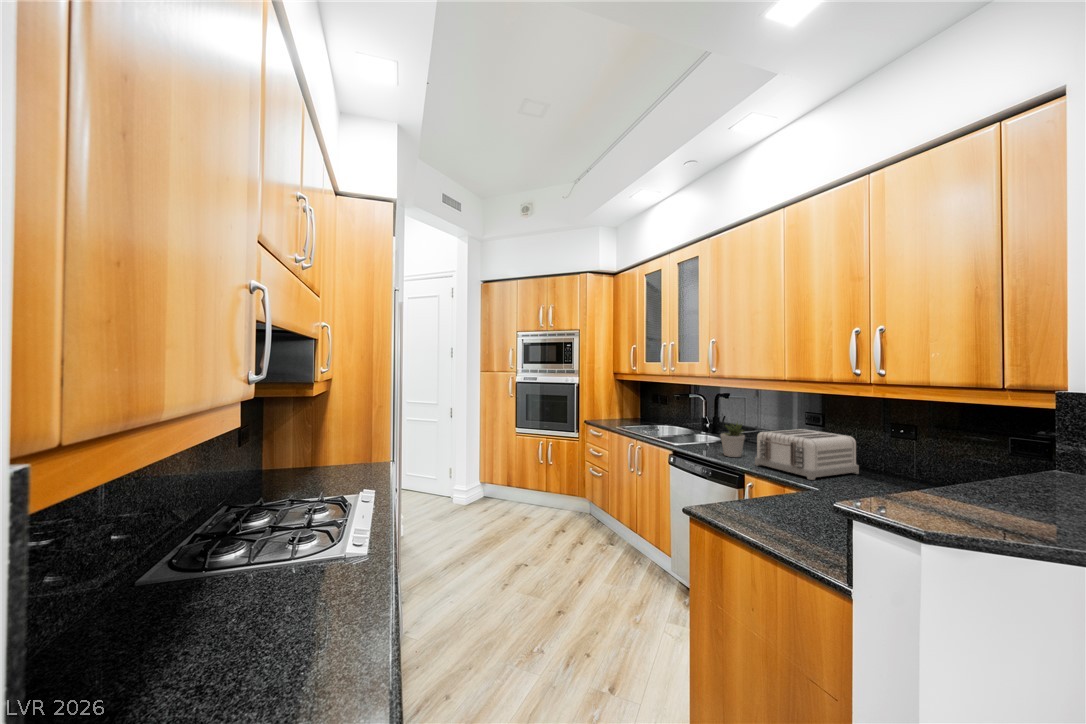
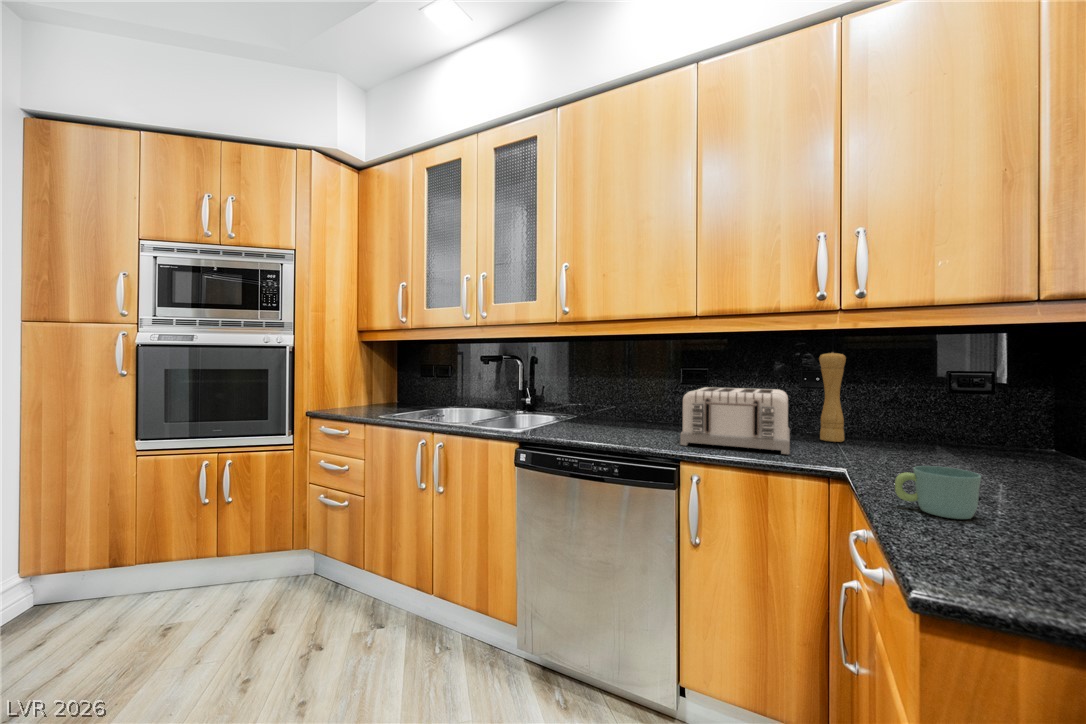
pepper mill: none [882,412,905,481] -> present [819,352,846,442]
potted plant: present [720,424,745,457] -> none [606,380,644,438]
mug: none [775,486,809,514] -> present [895,466,981,519]

